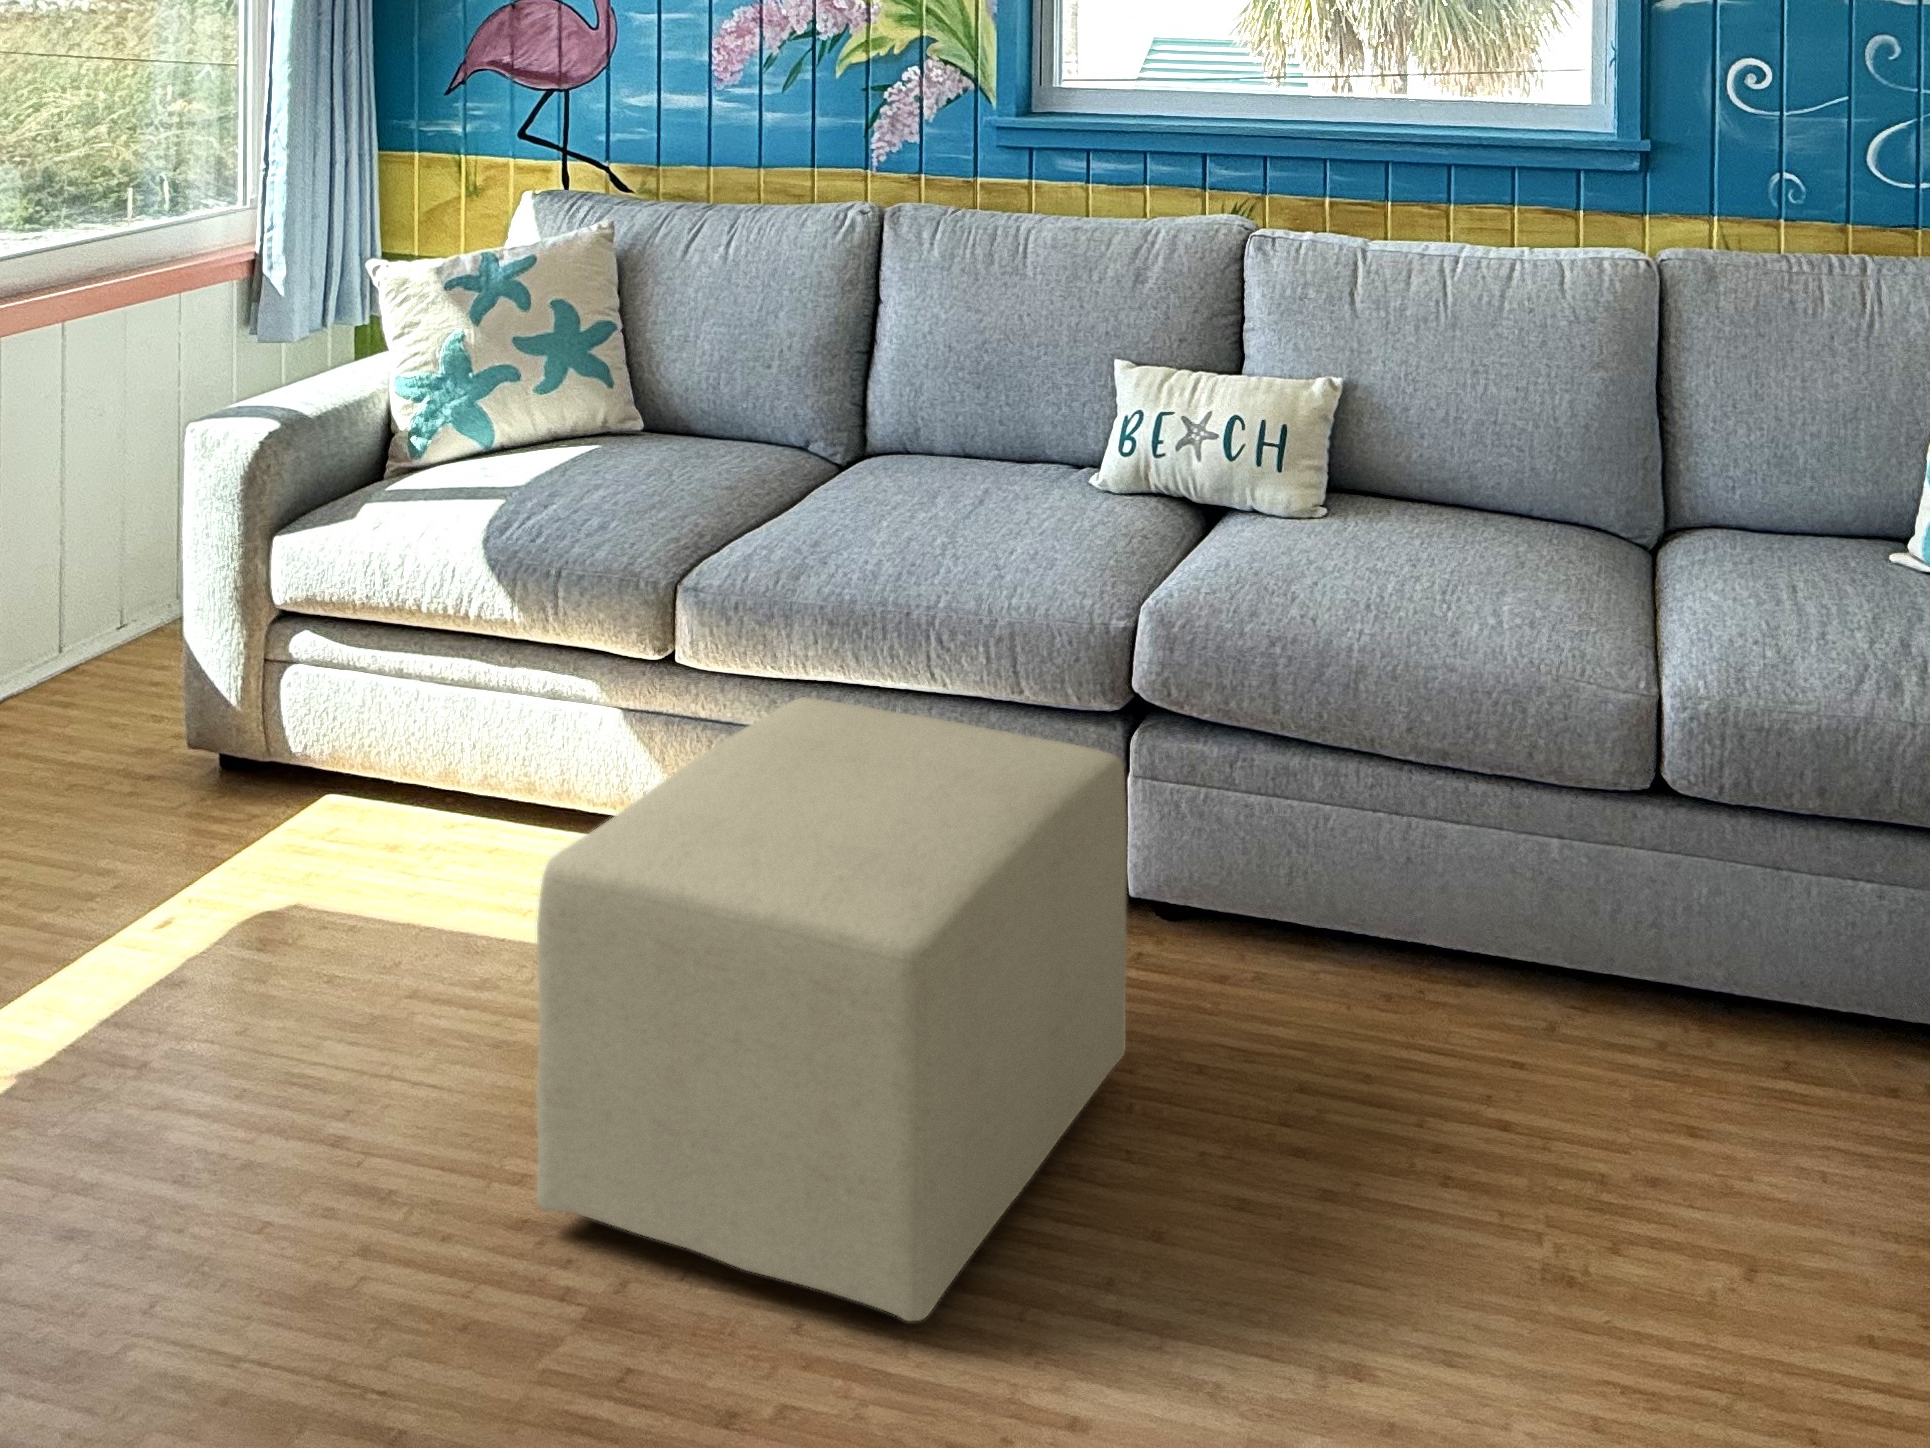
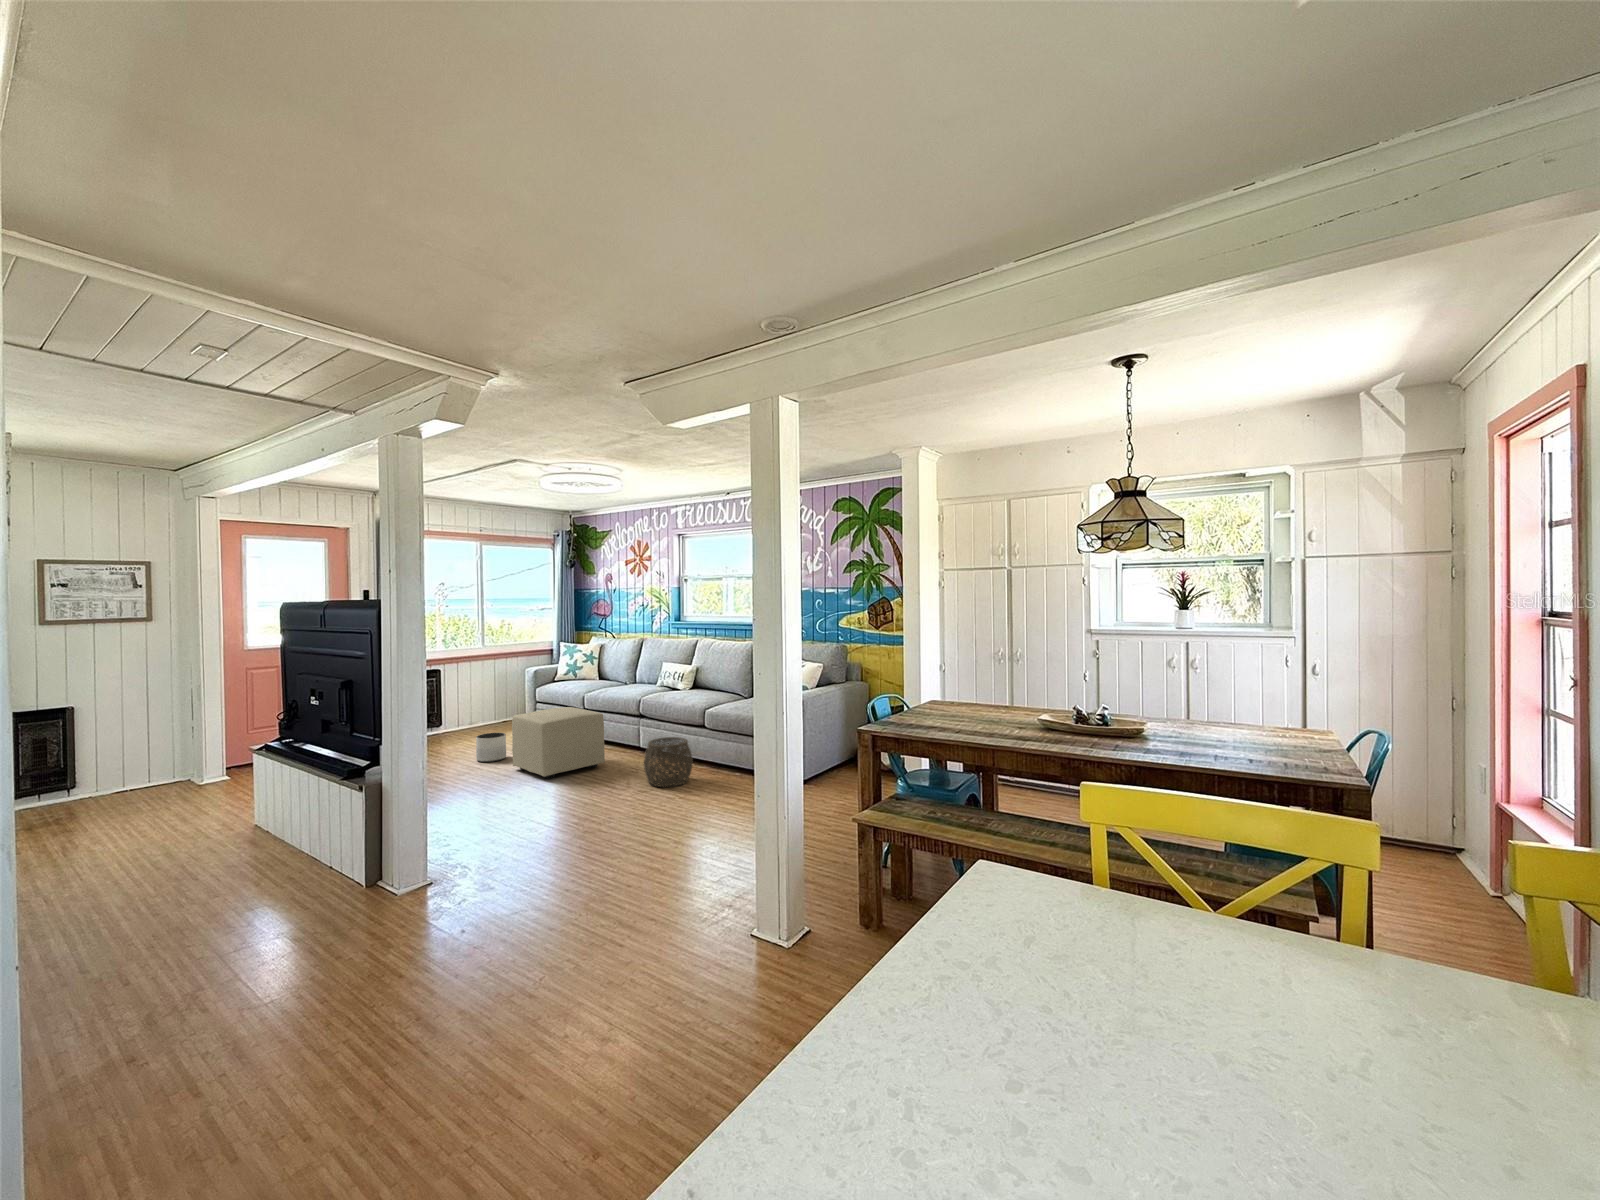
woven basket: none [1549,875,1849,1261] -> present [644,737,693,787]
planter: none [153,911,360,1169] -> present [476,733,506,762]

